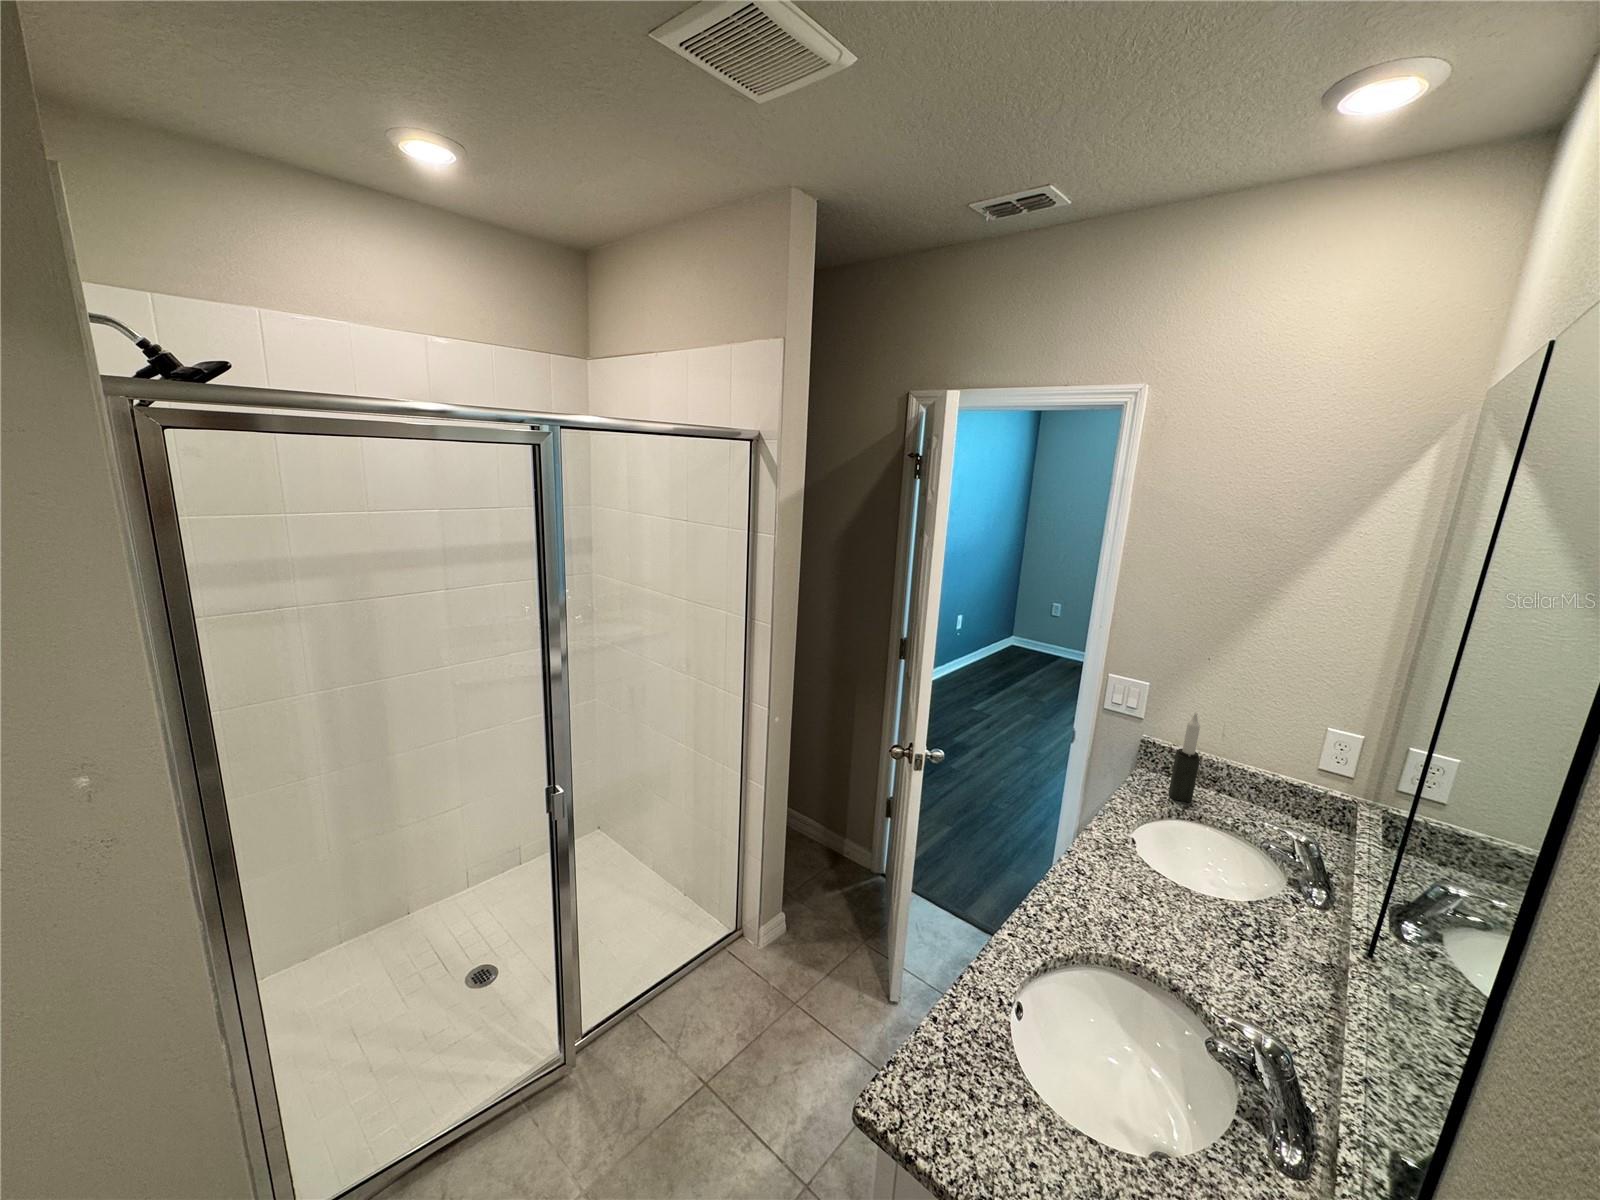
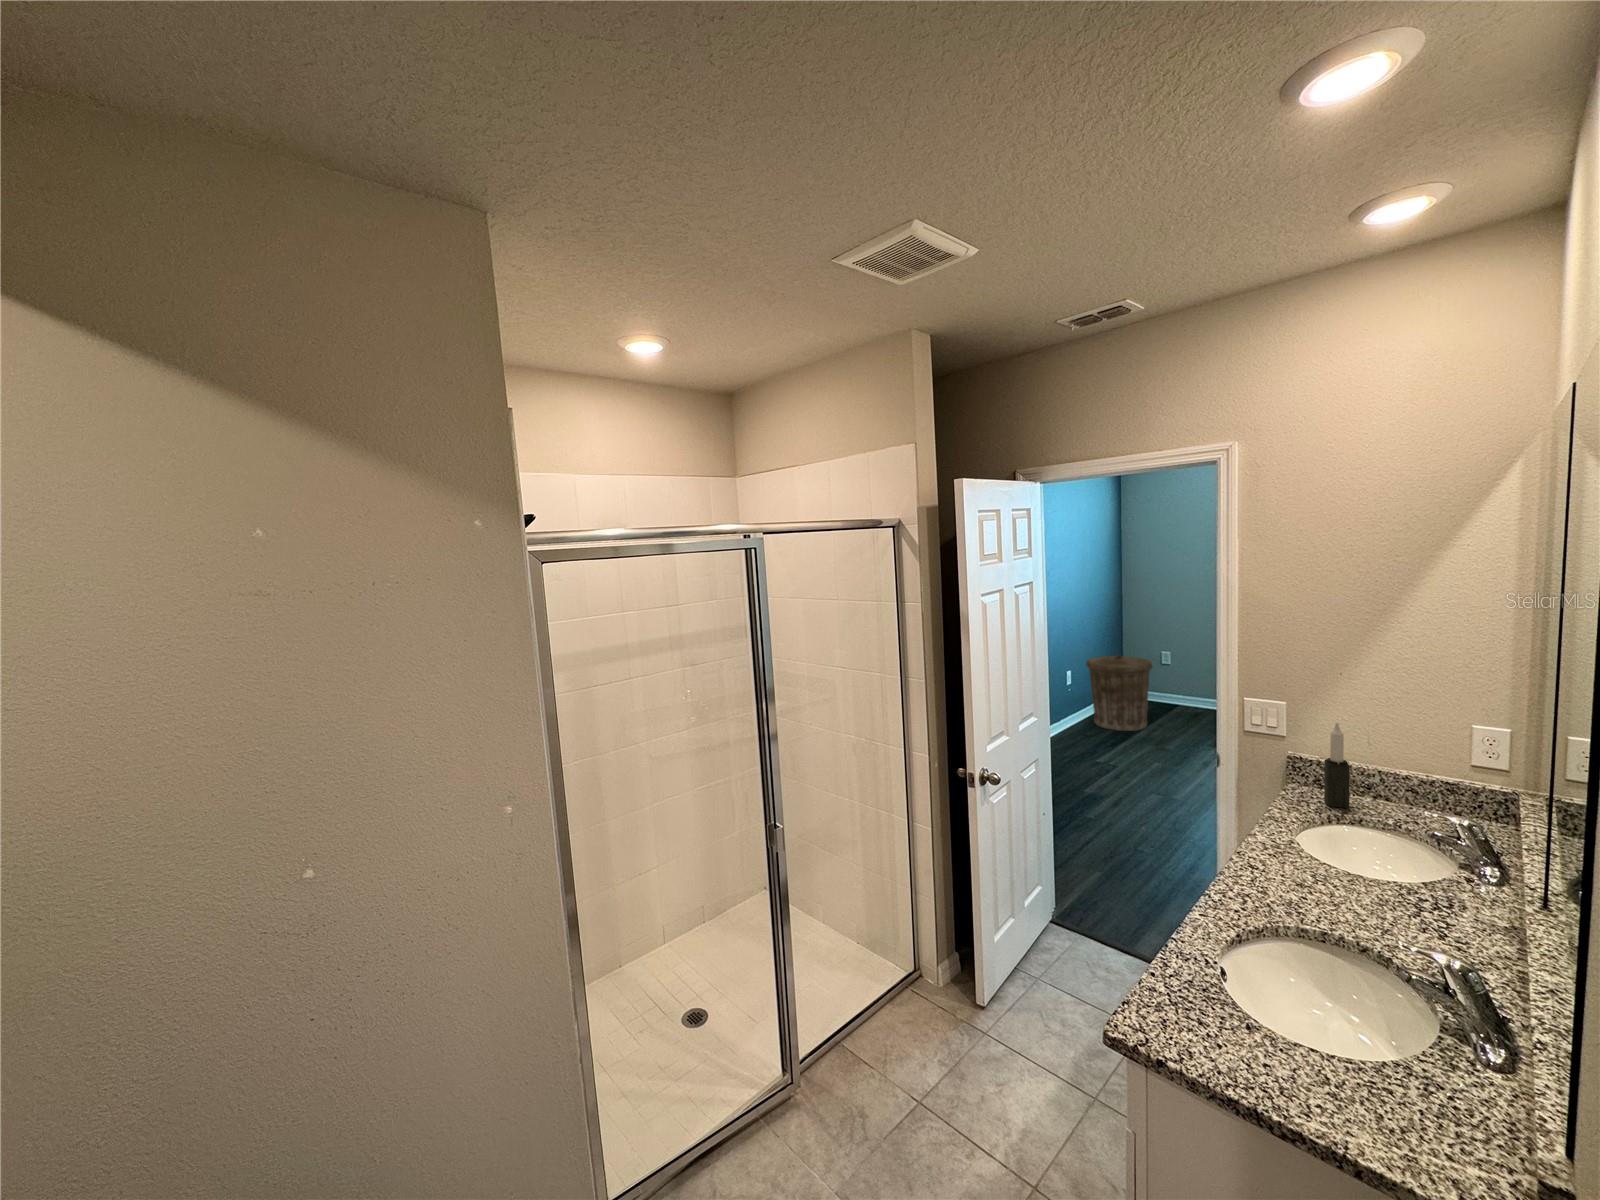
trash can: none [980,605,1042,680] -> present [1086,655,1152,731]

